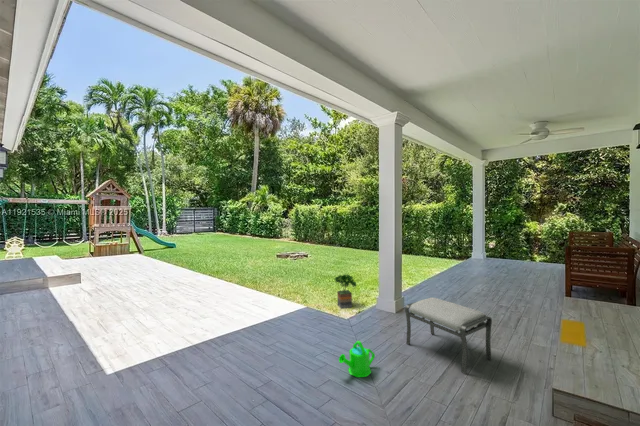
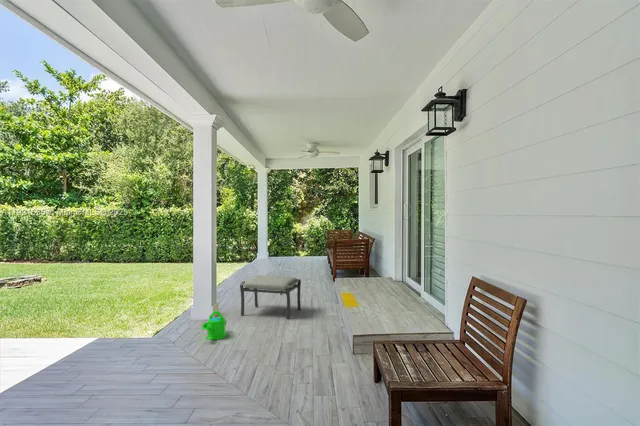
potted tree: present [335,274,356,308] -> none [138,277,167,315]

